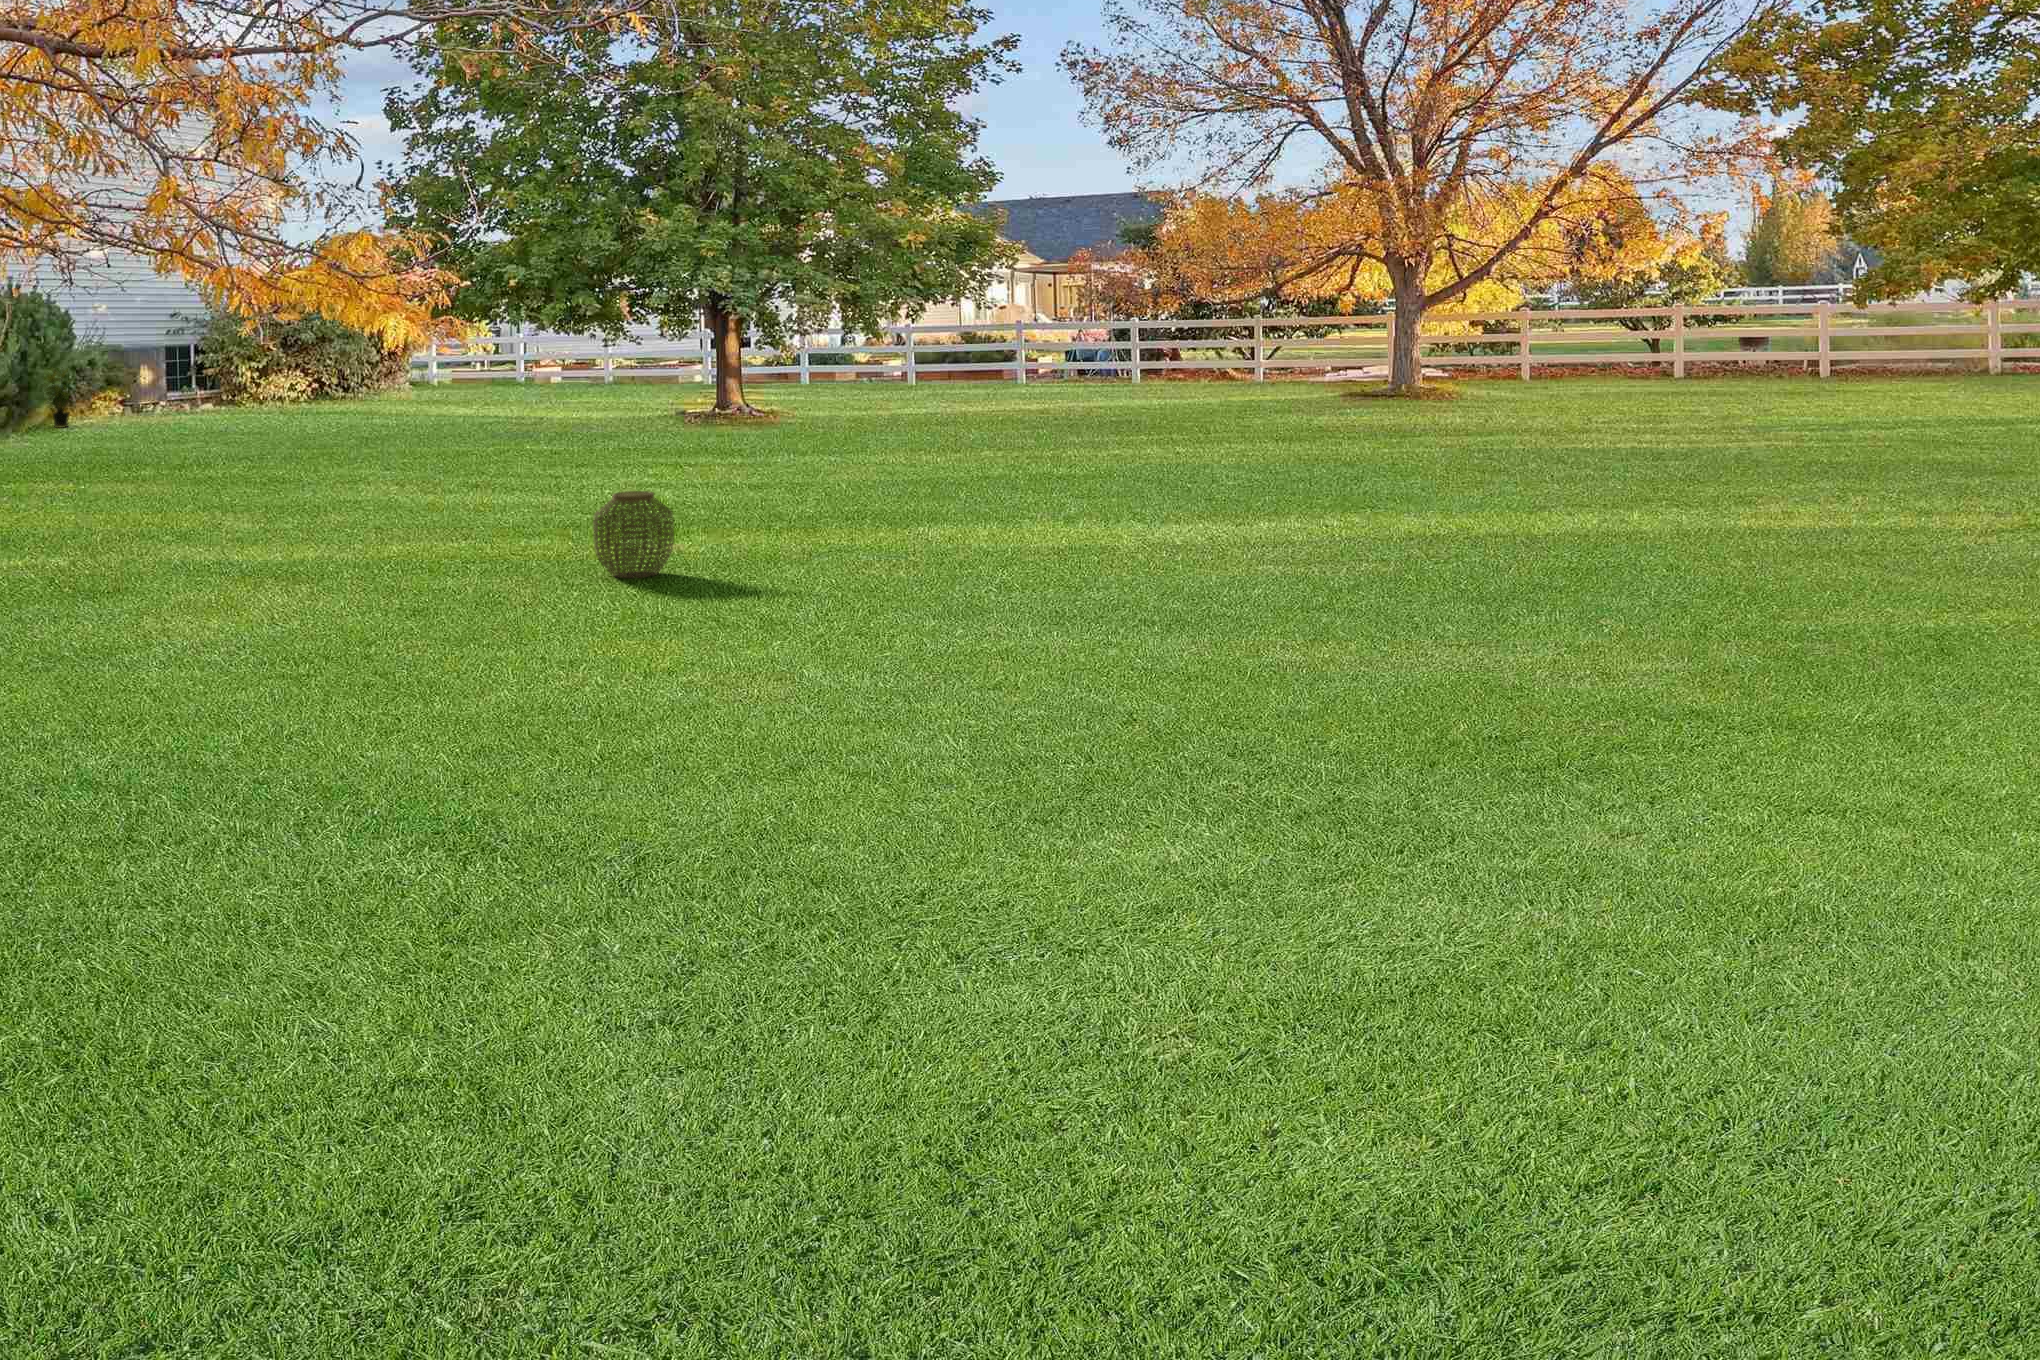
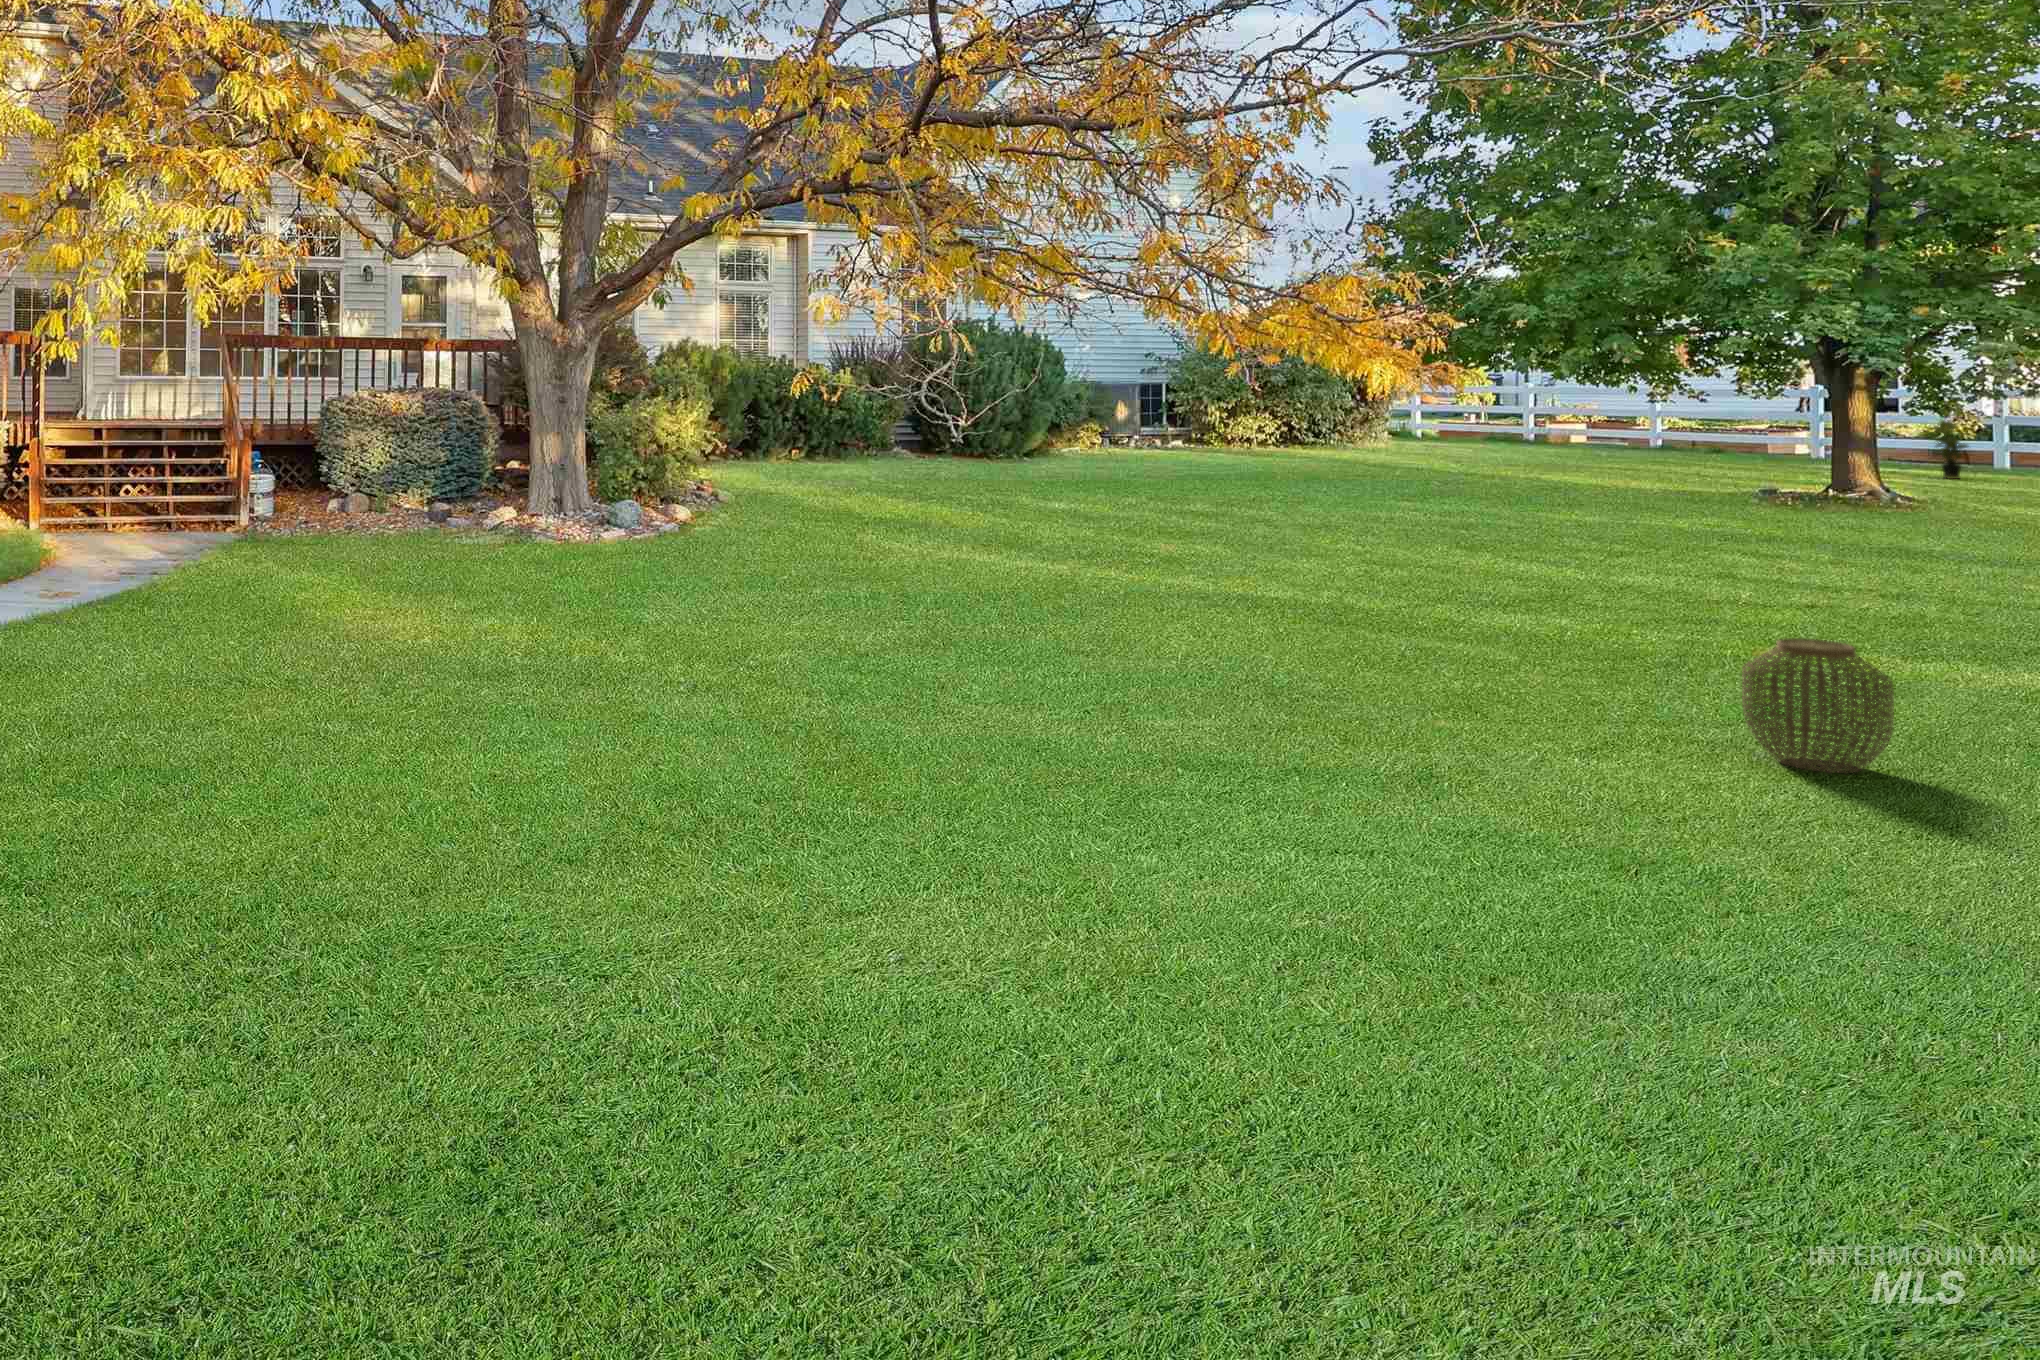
potted plant: present [44,368,73,428] -> present [1934,420,1969,479]

